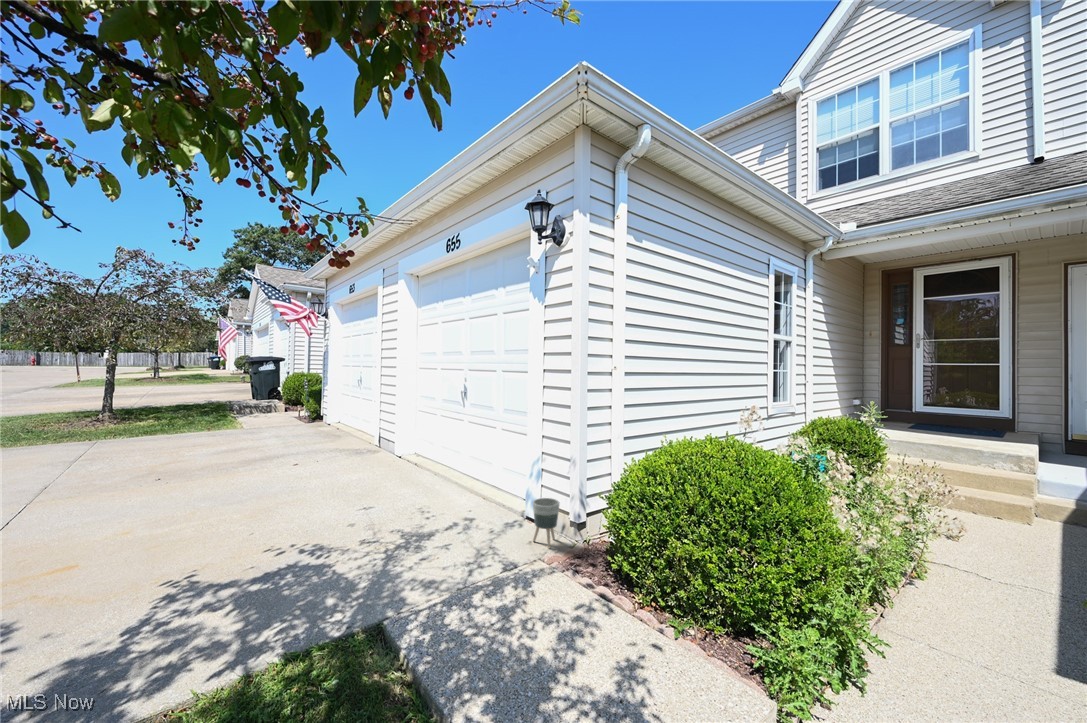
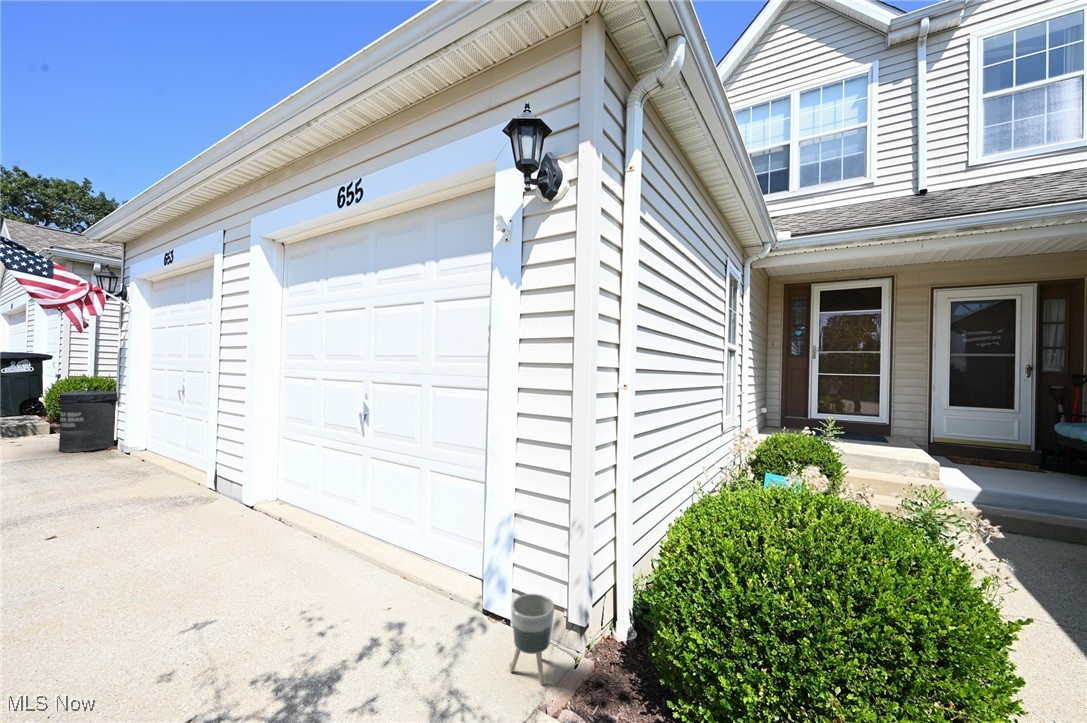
trash can: none [293,381,324,422] -> present [59,390,118,452]

